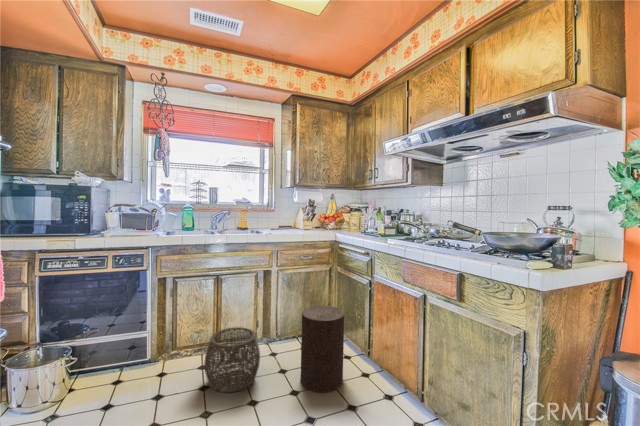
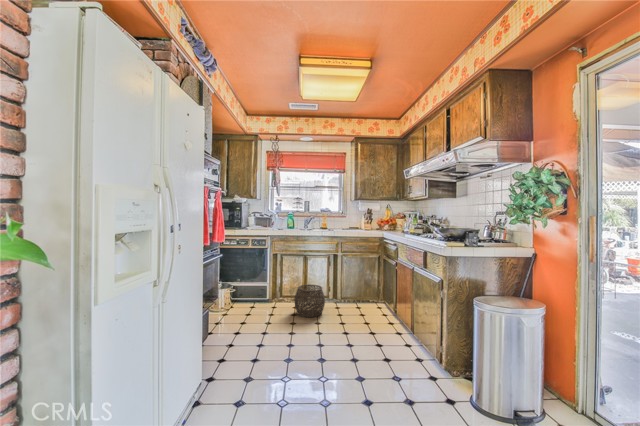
stool: present [301,305,344,393] -> none [347,275,374,325]

